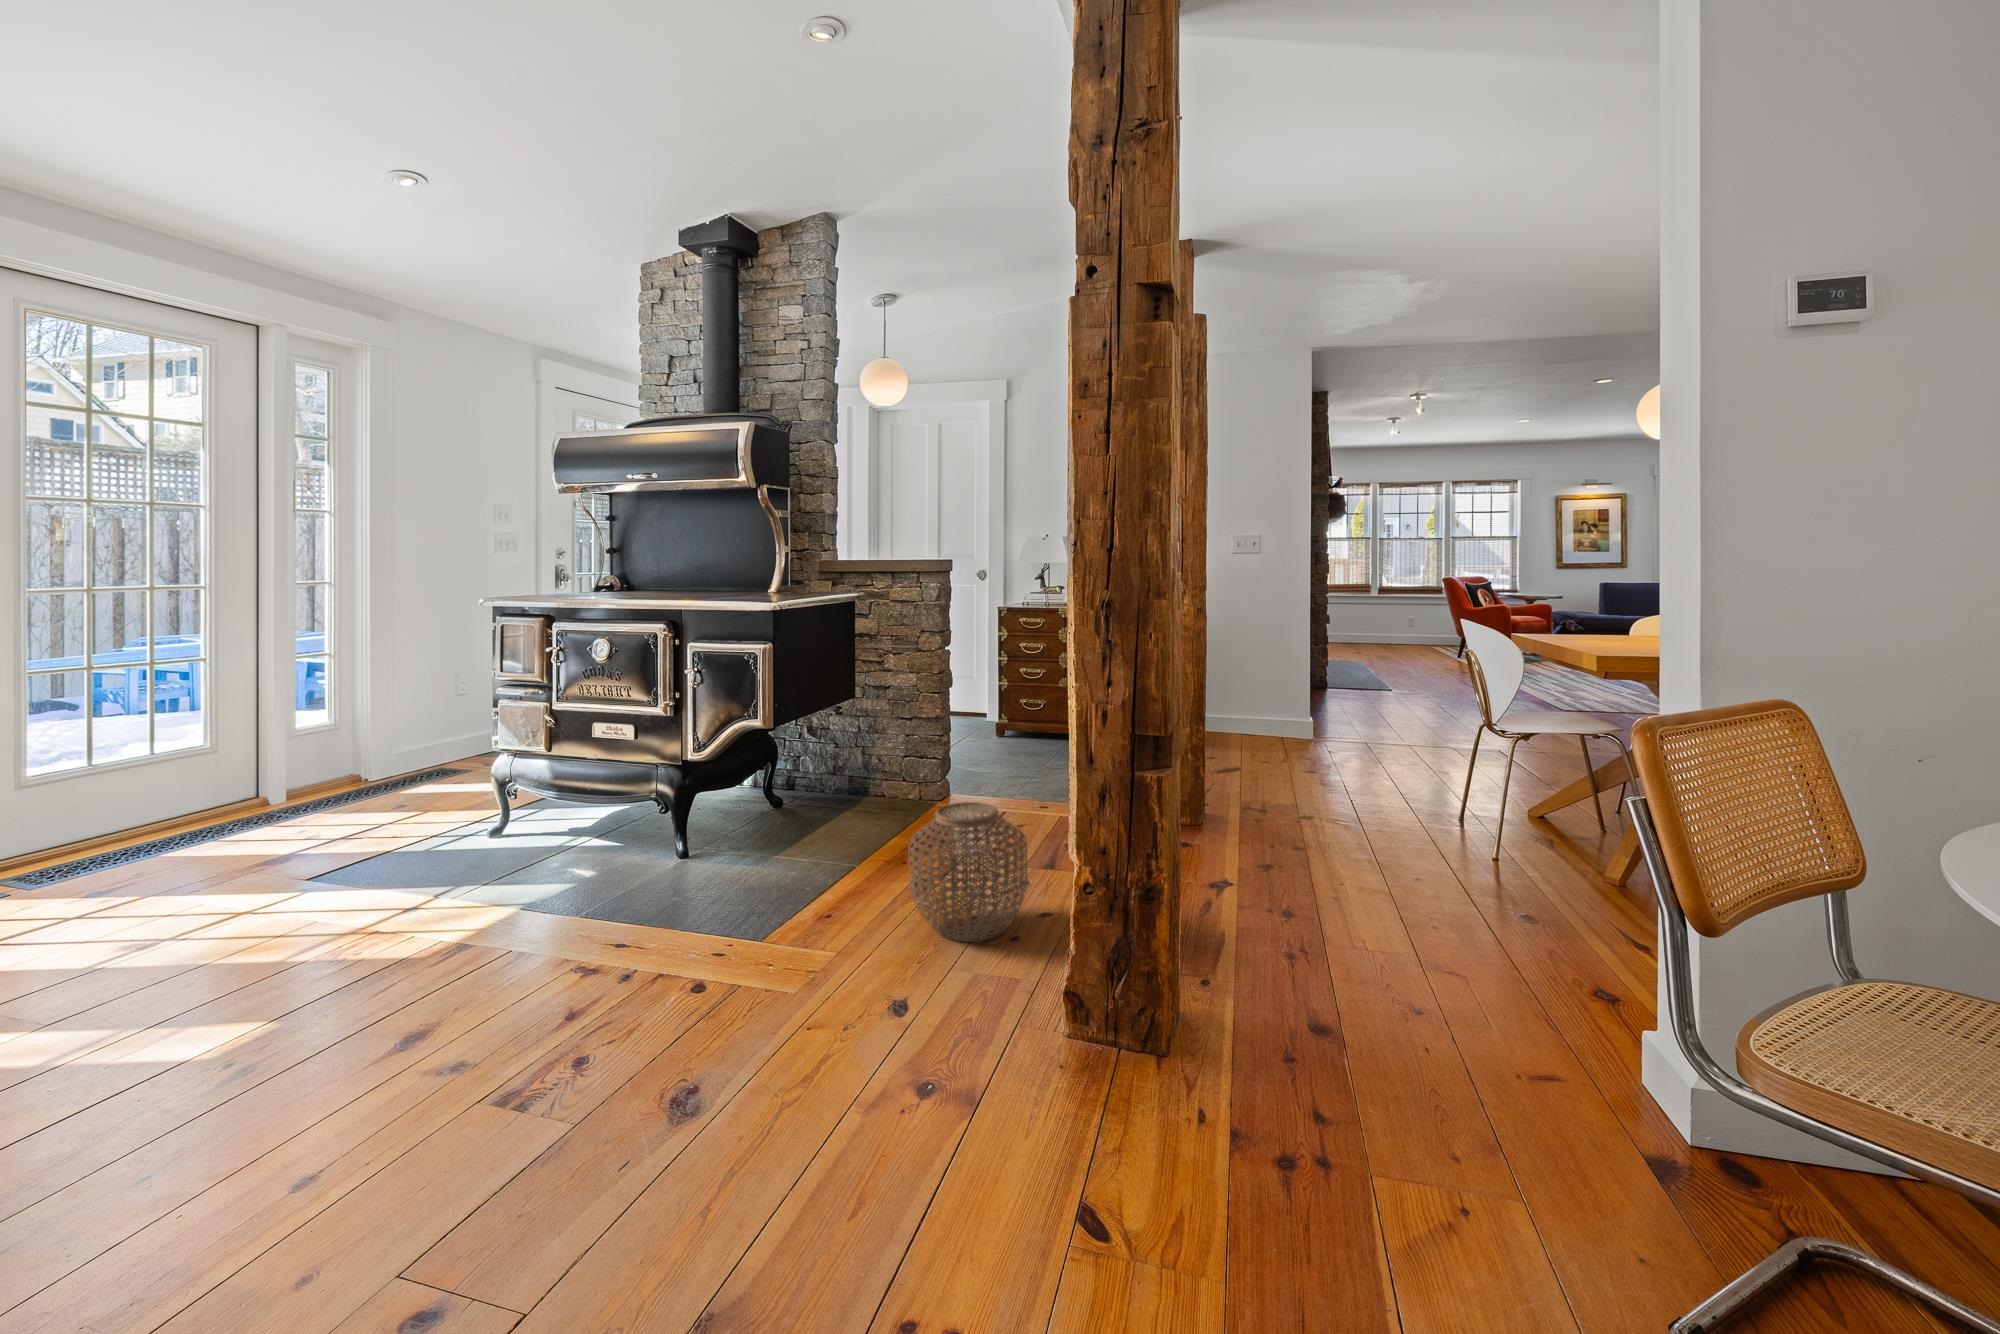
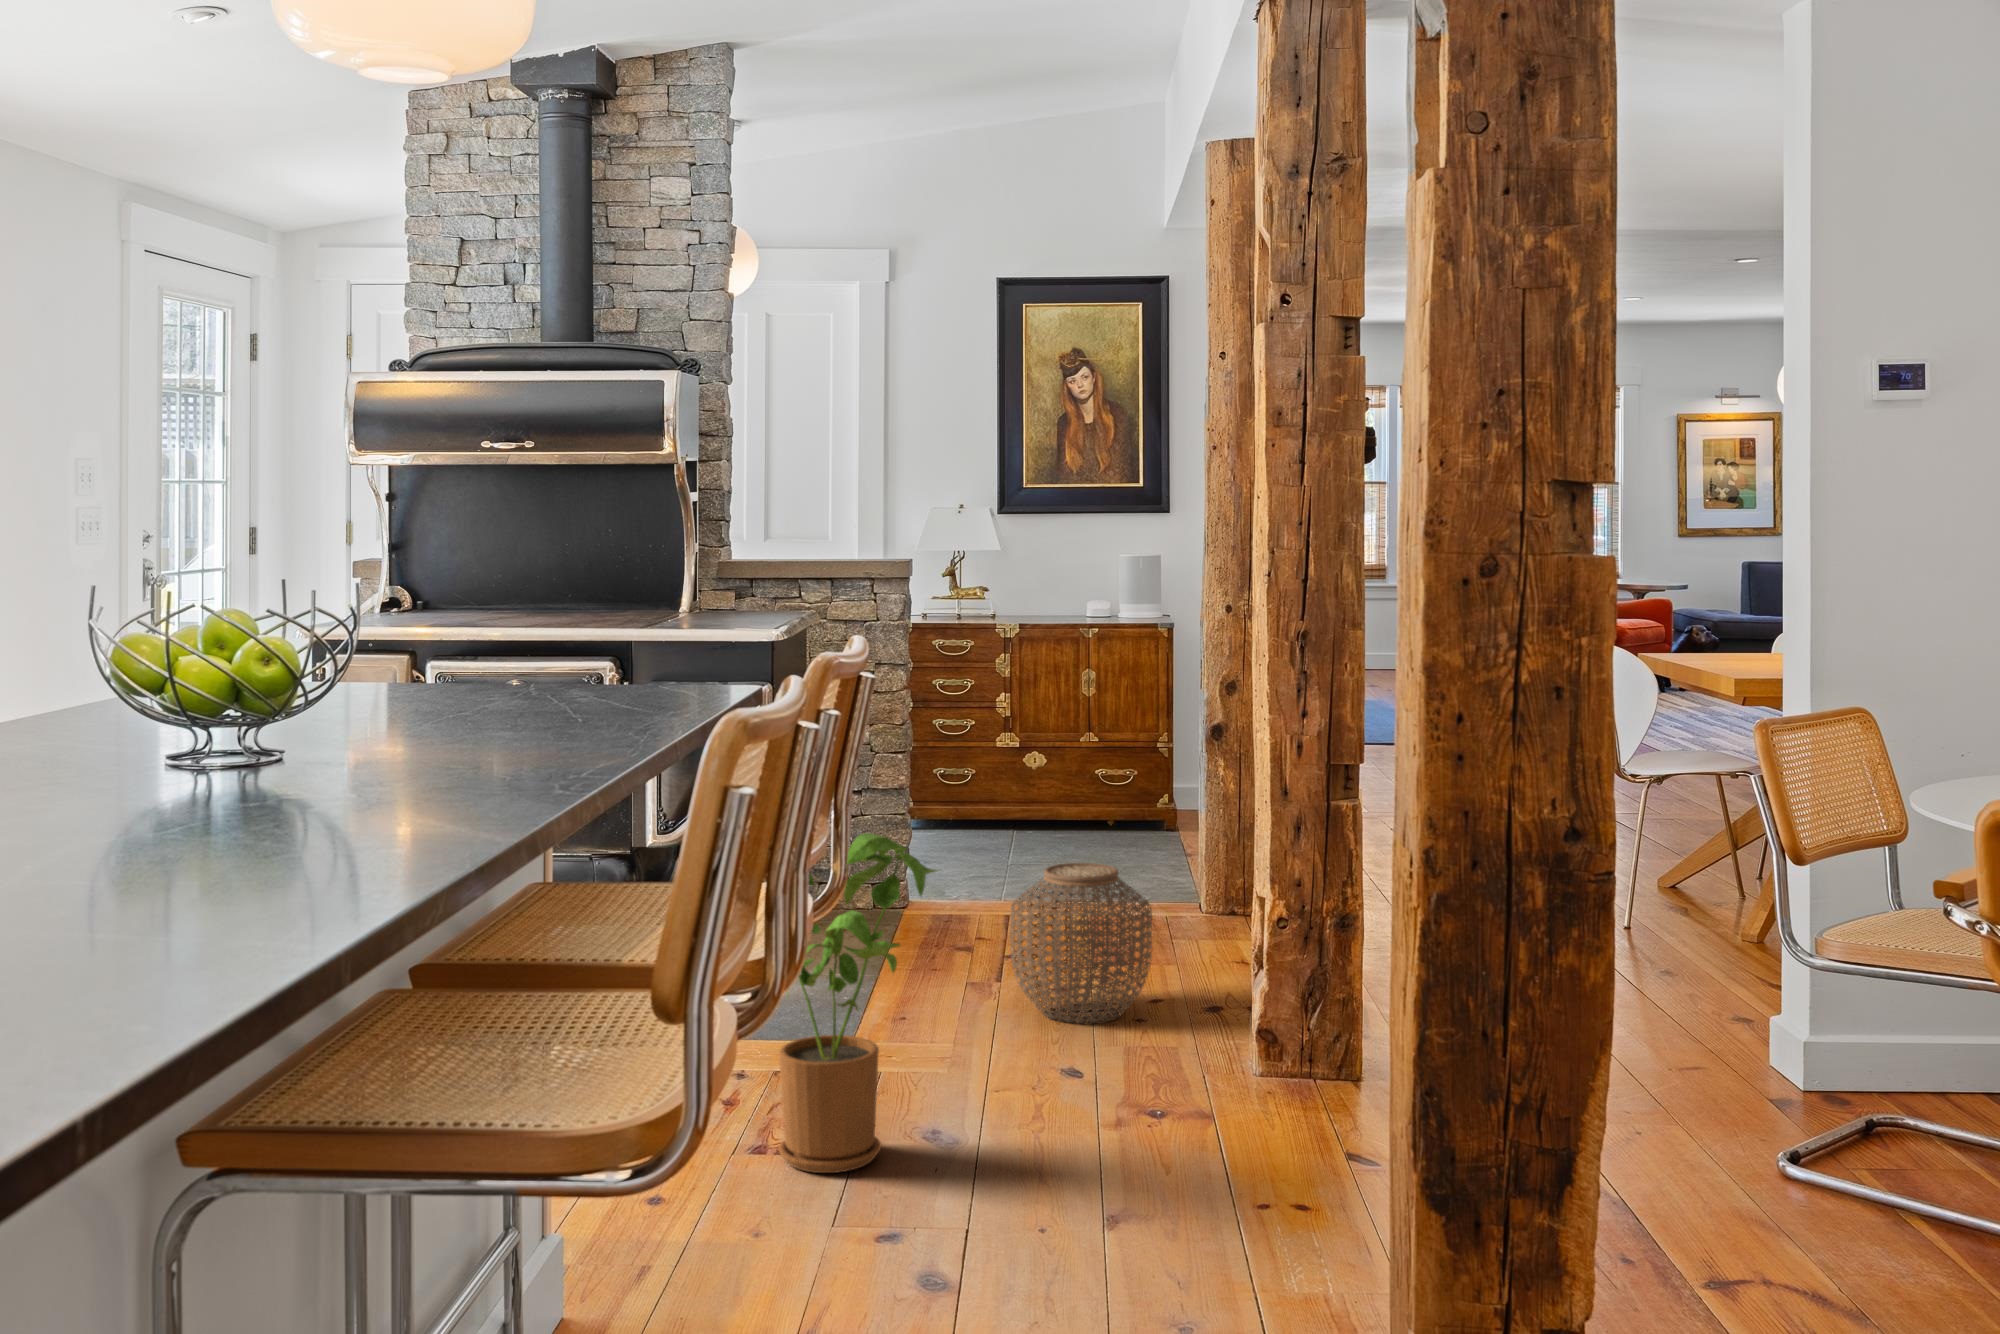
house plant: none [455,807,669,1148] -> present [778,833,937,1173]

